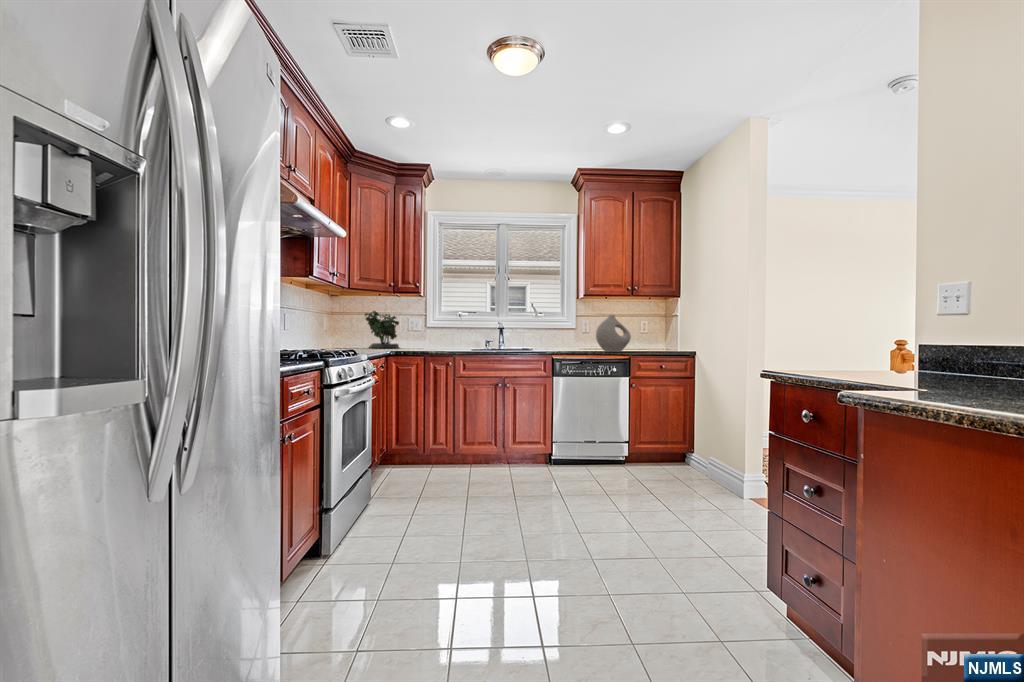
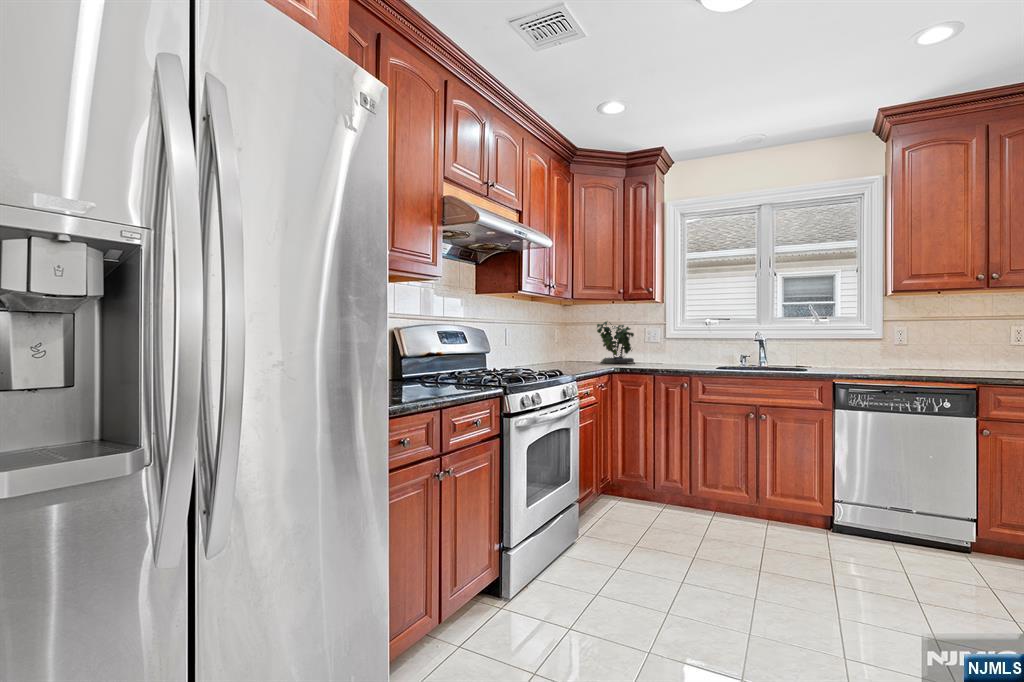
vase: present [596,315,631,352] -> none [908,320,977,376]

